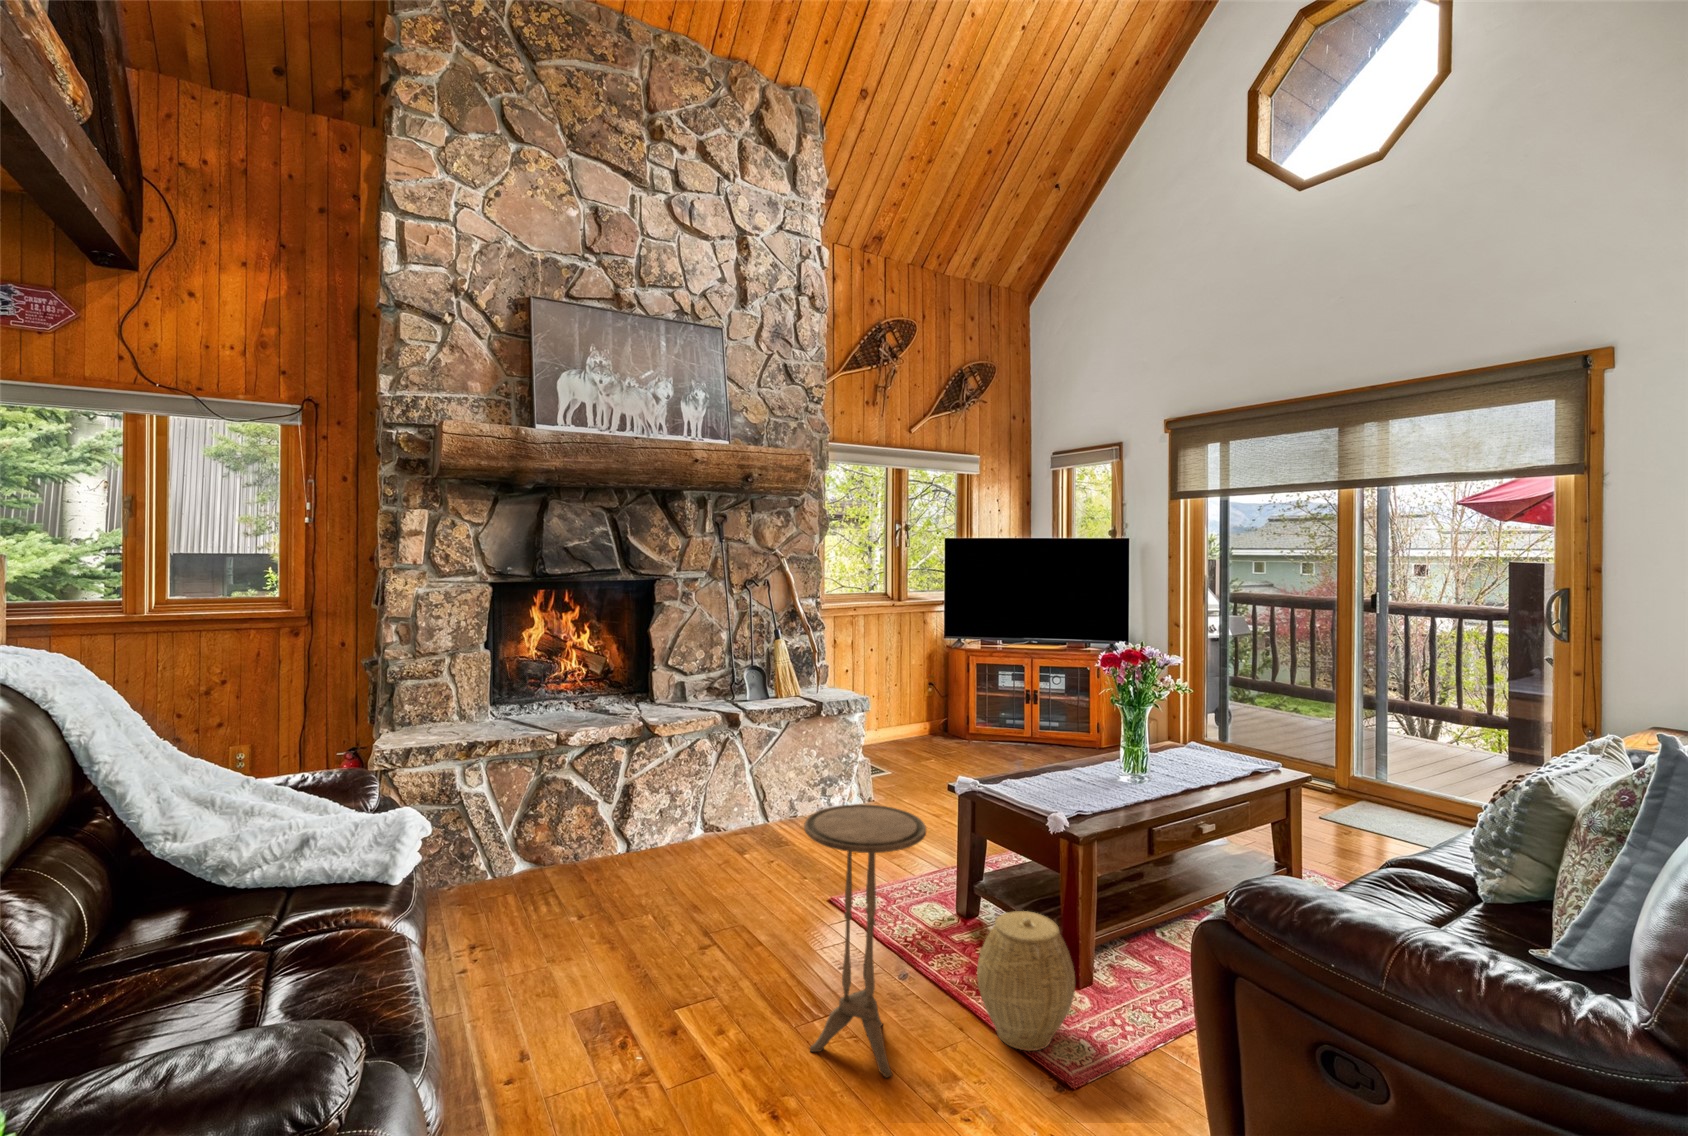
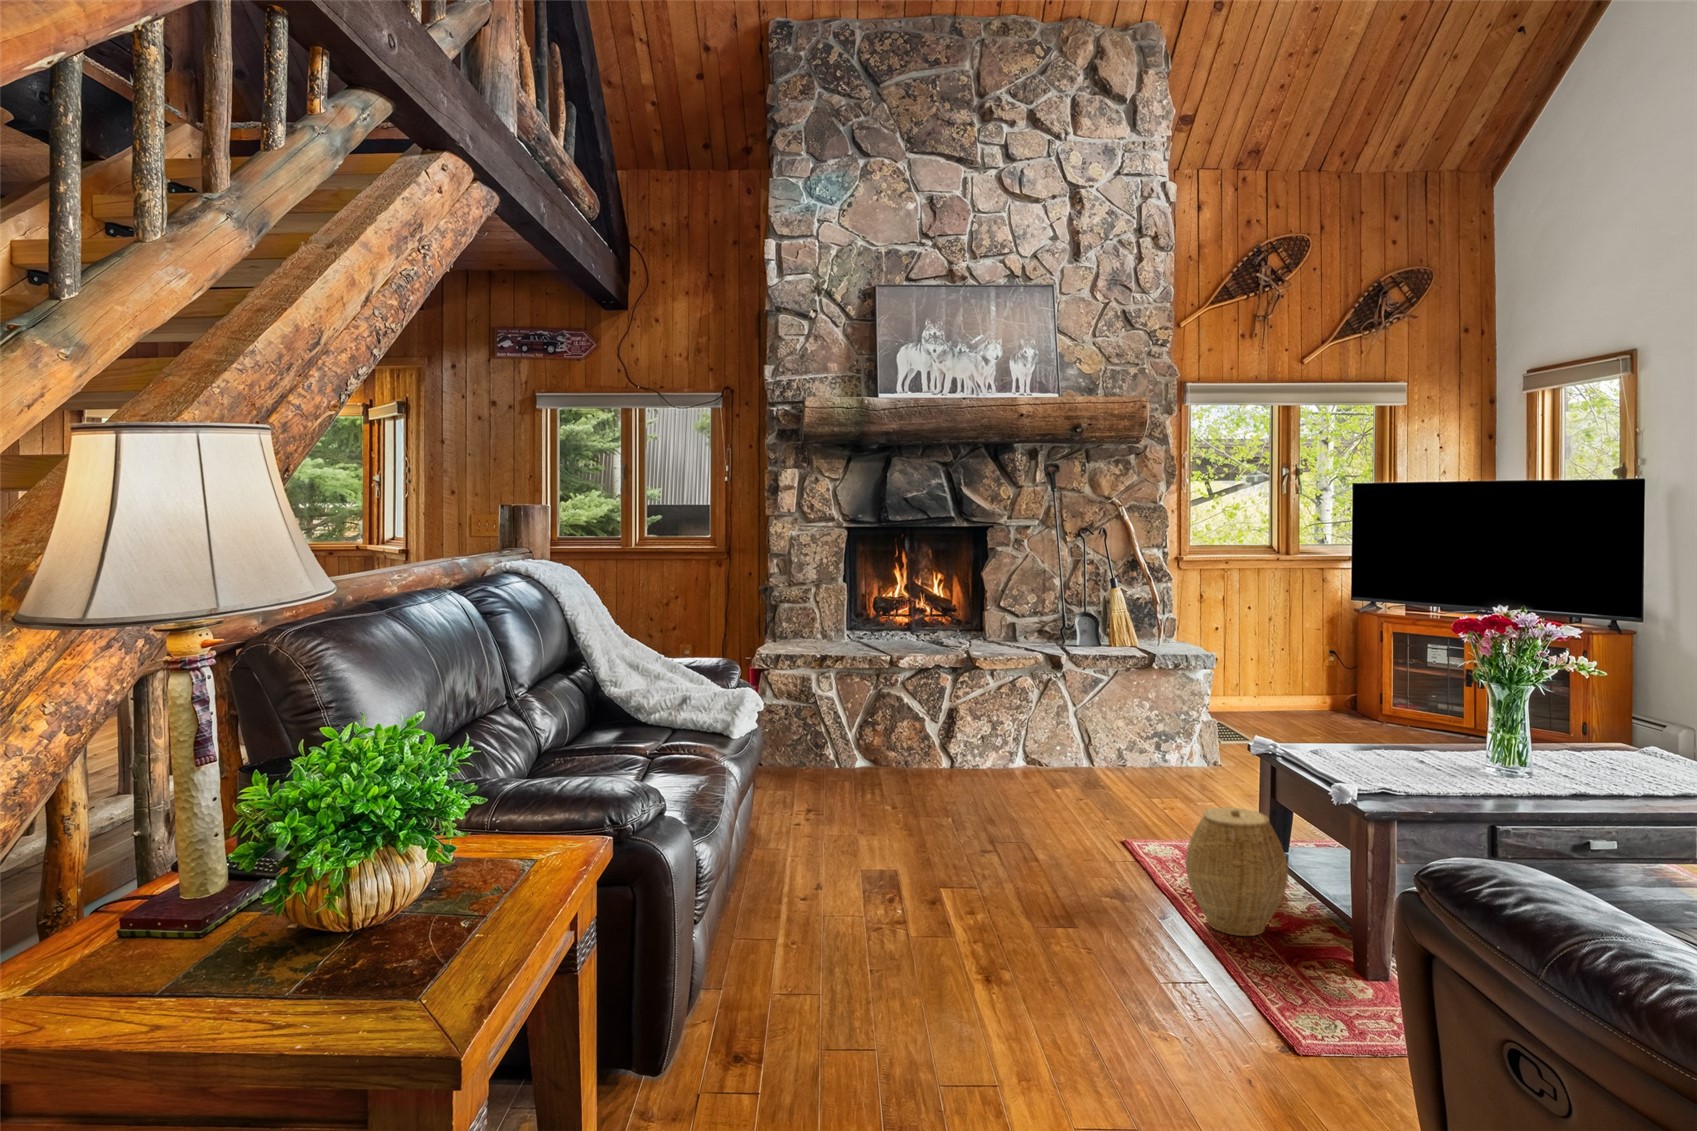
side table: present [804,804,926,1078] -> none [1012,690,1124,920]

